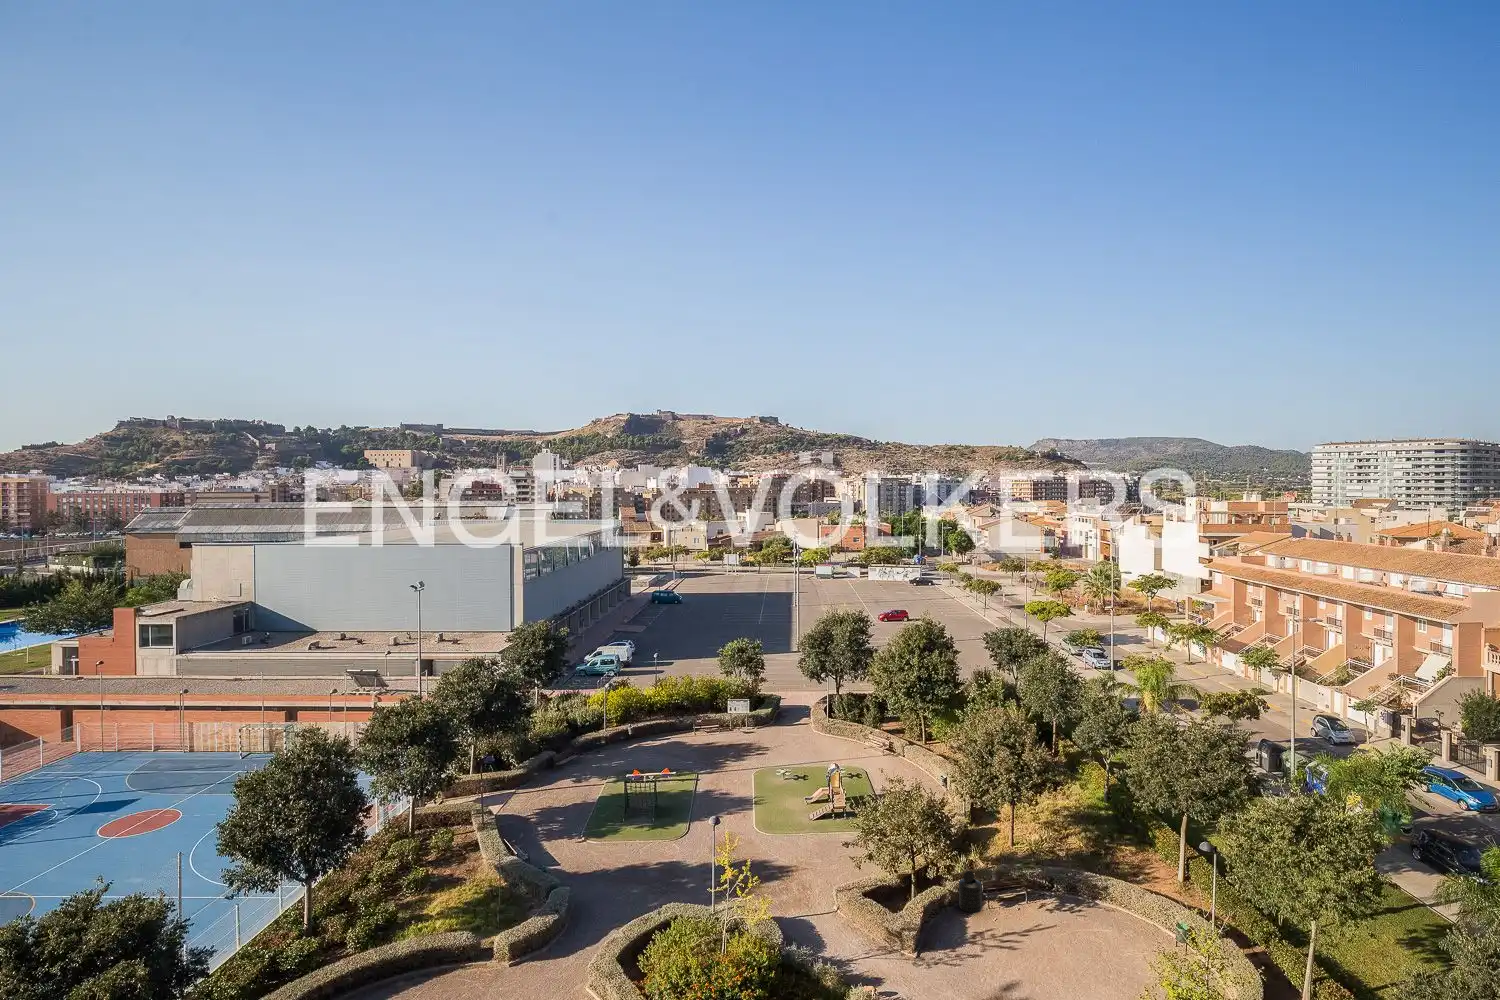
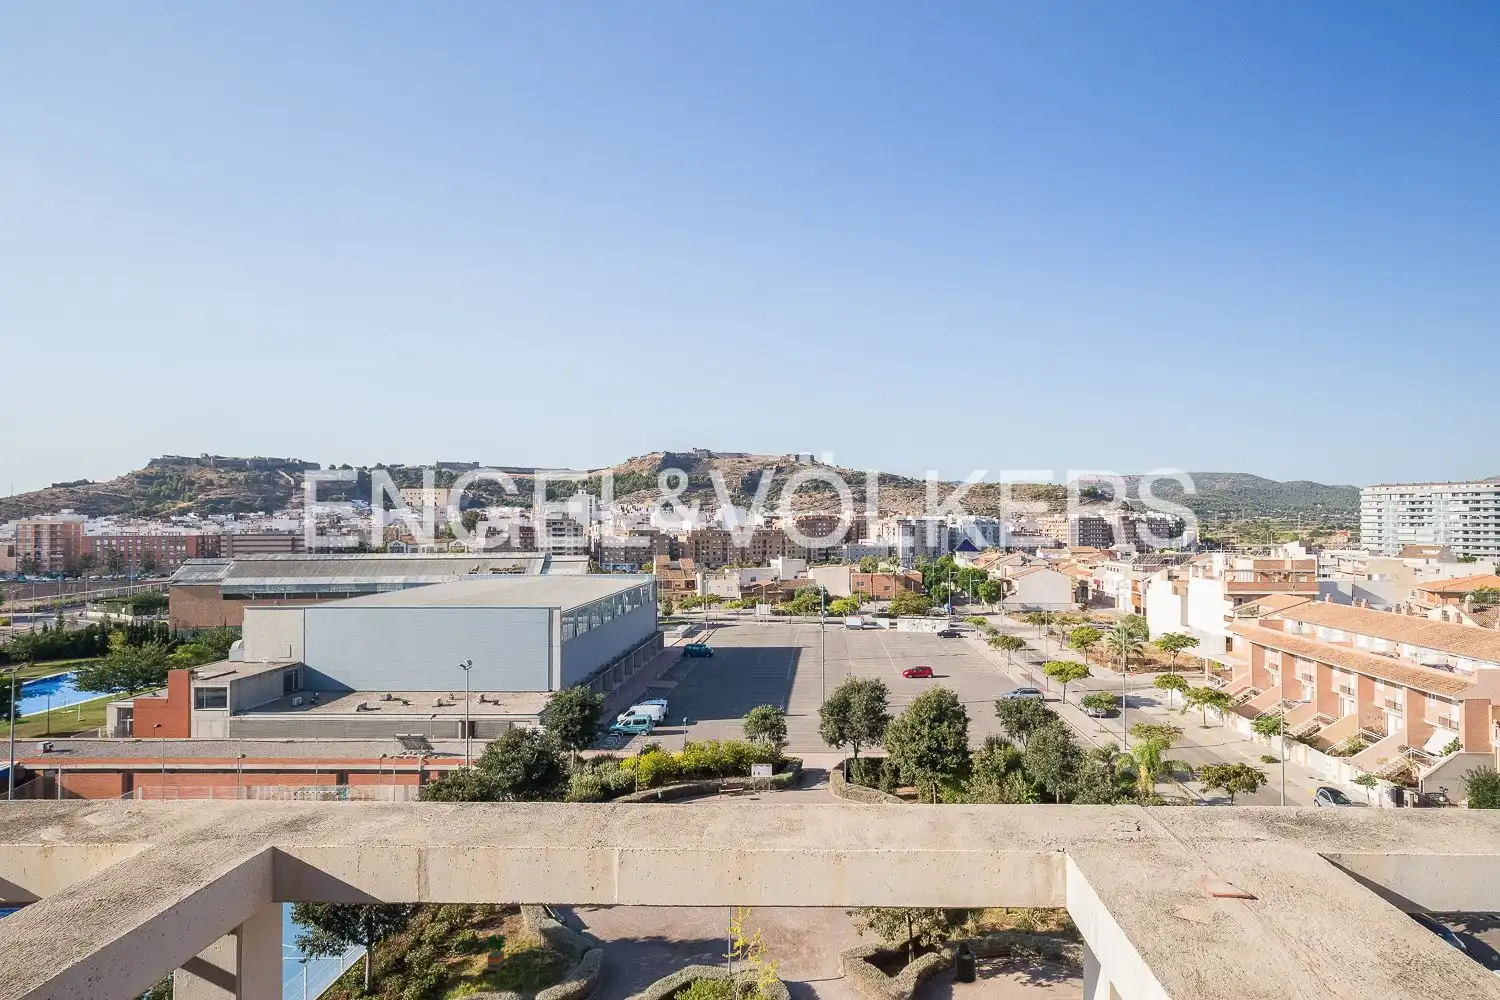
potted tree: none [445,871,468,911] -> present [487,934,507,971]

